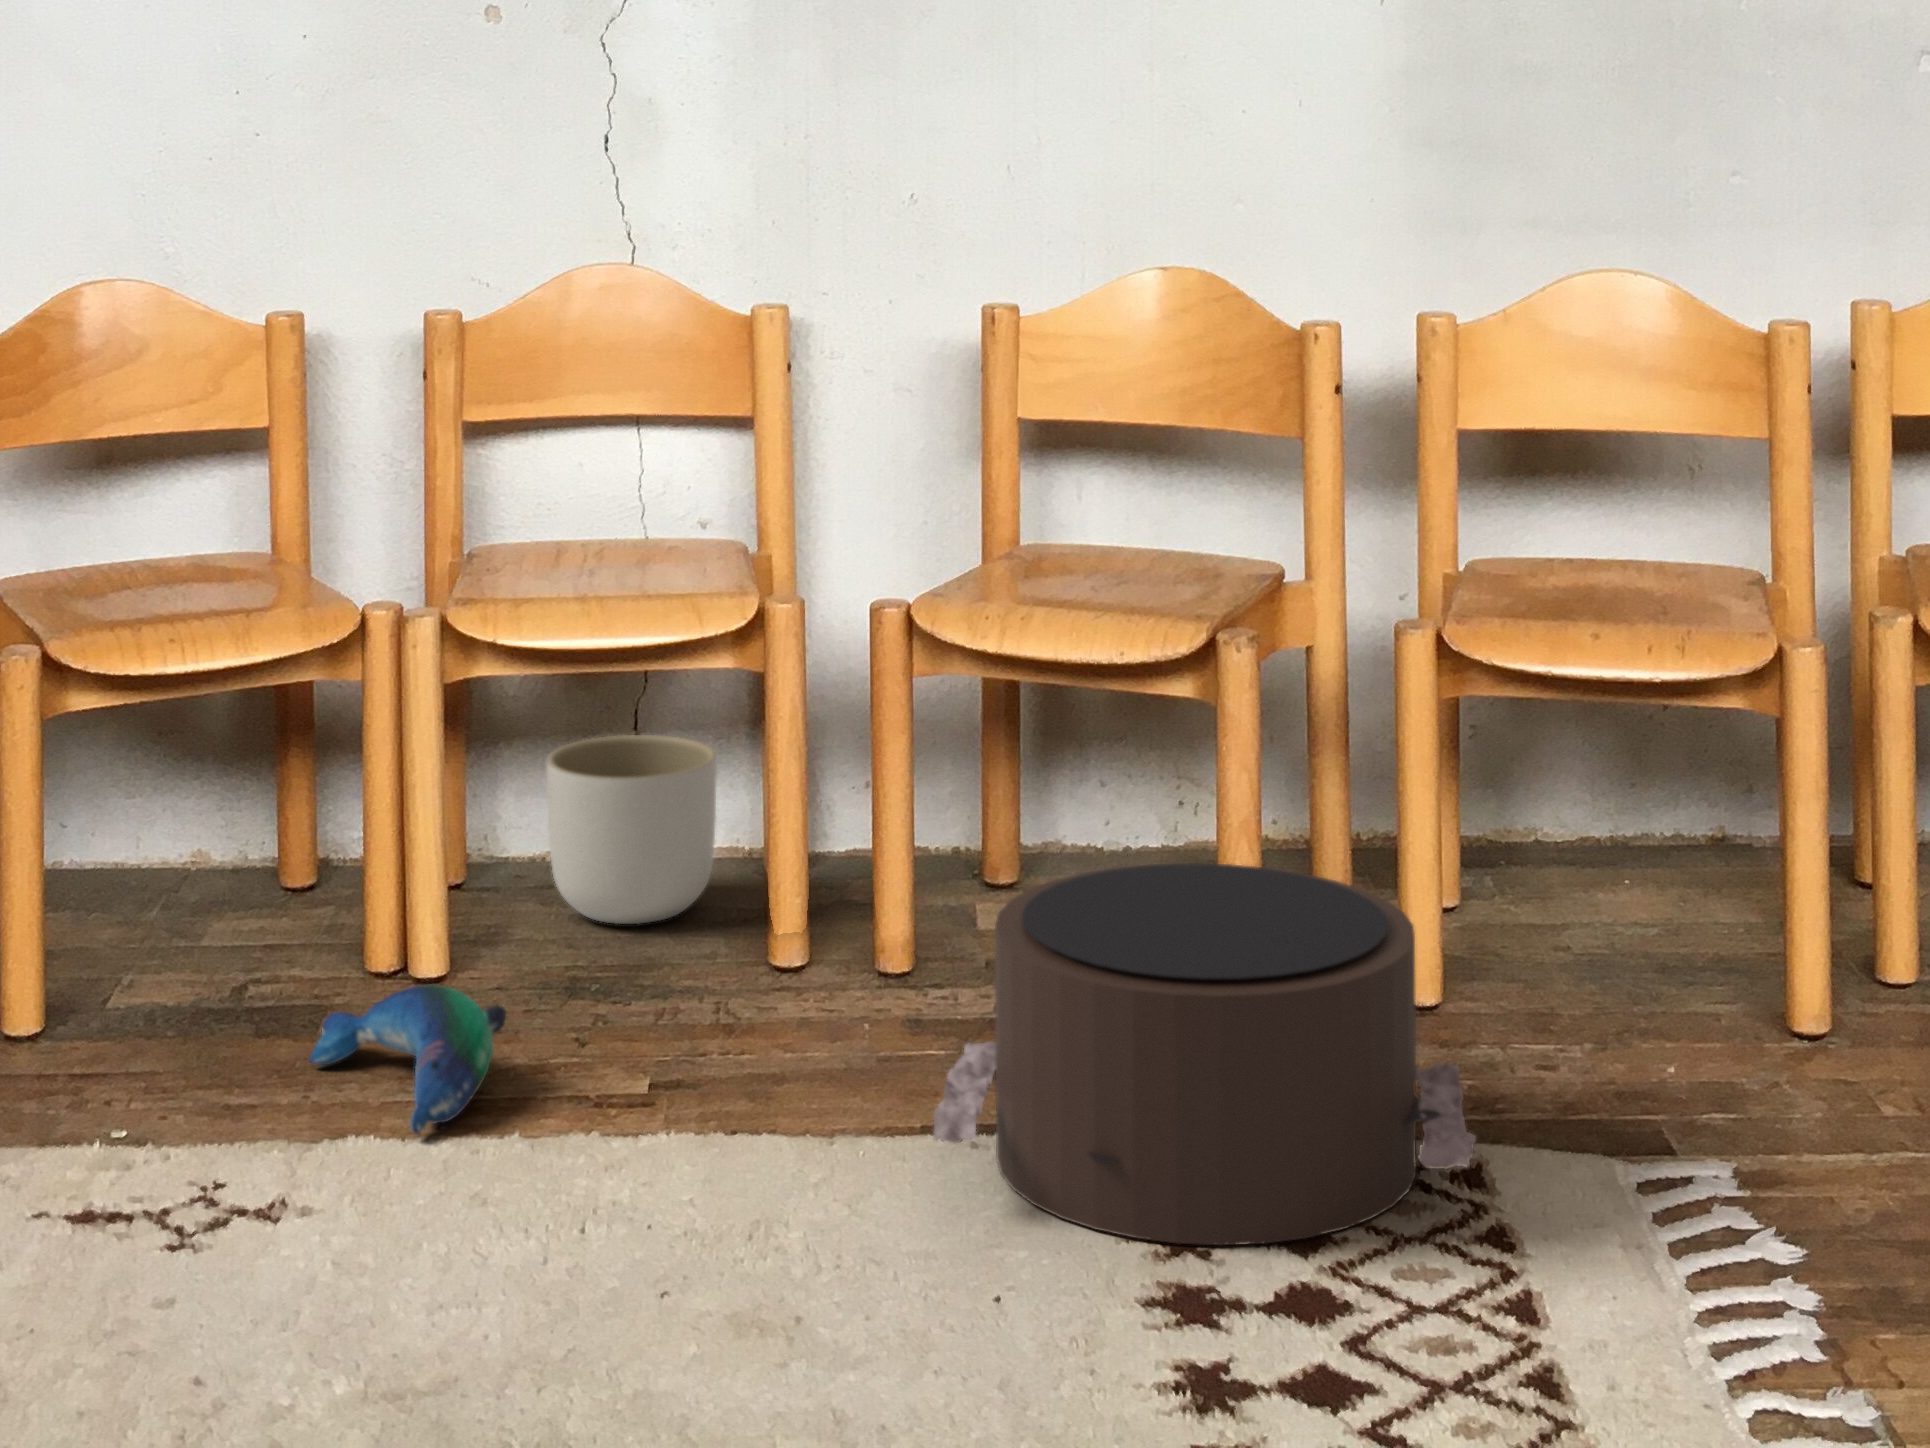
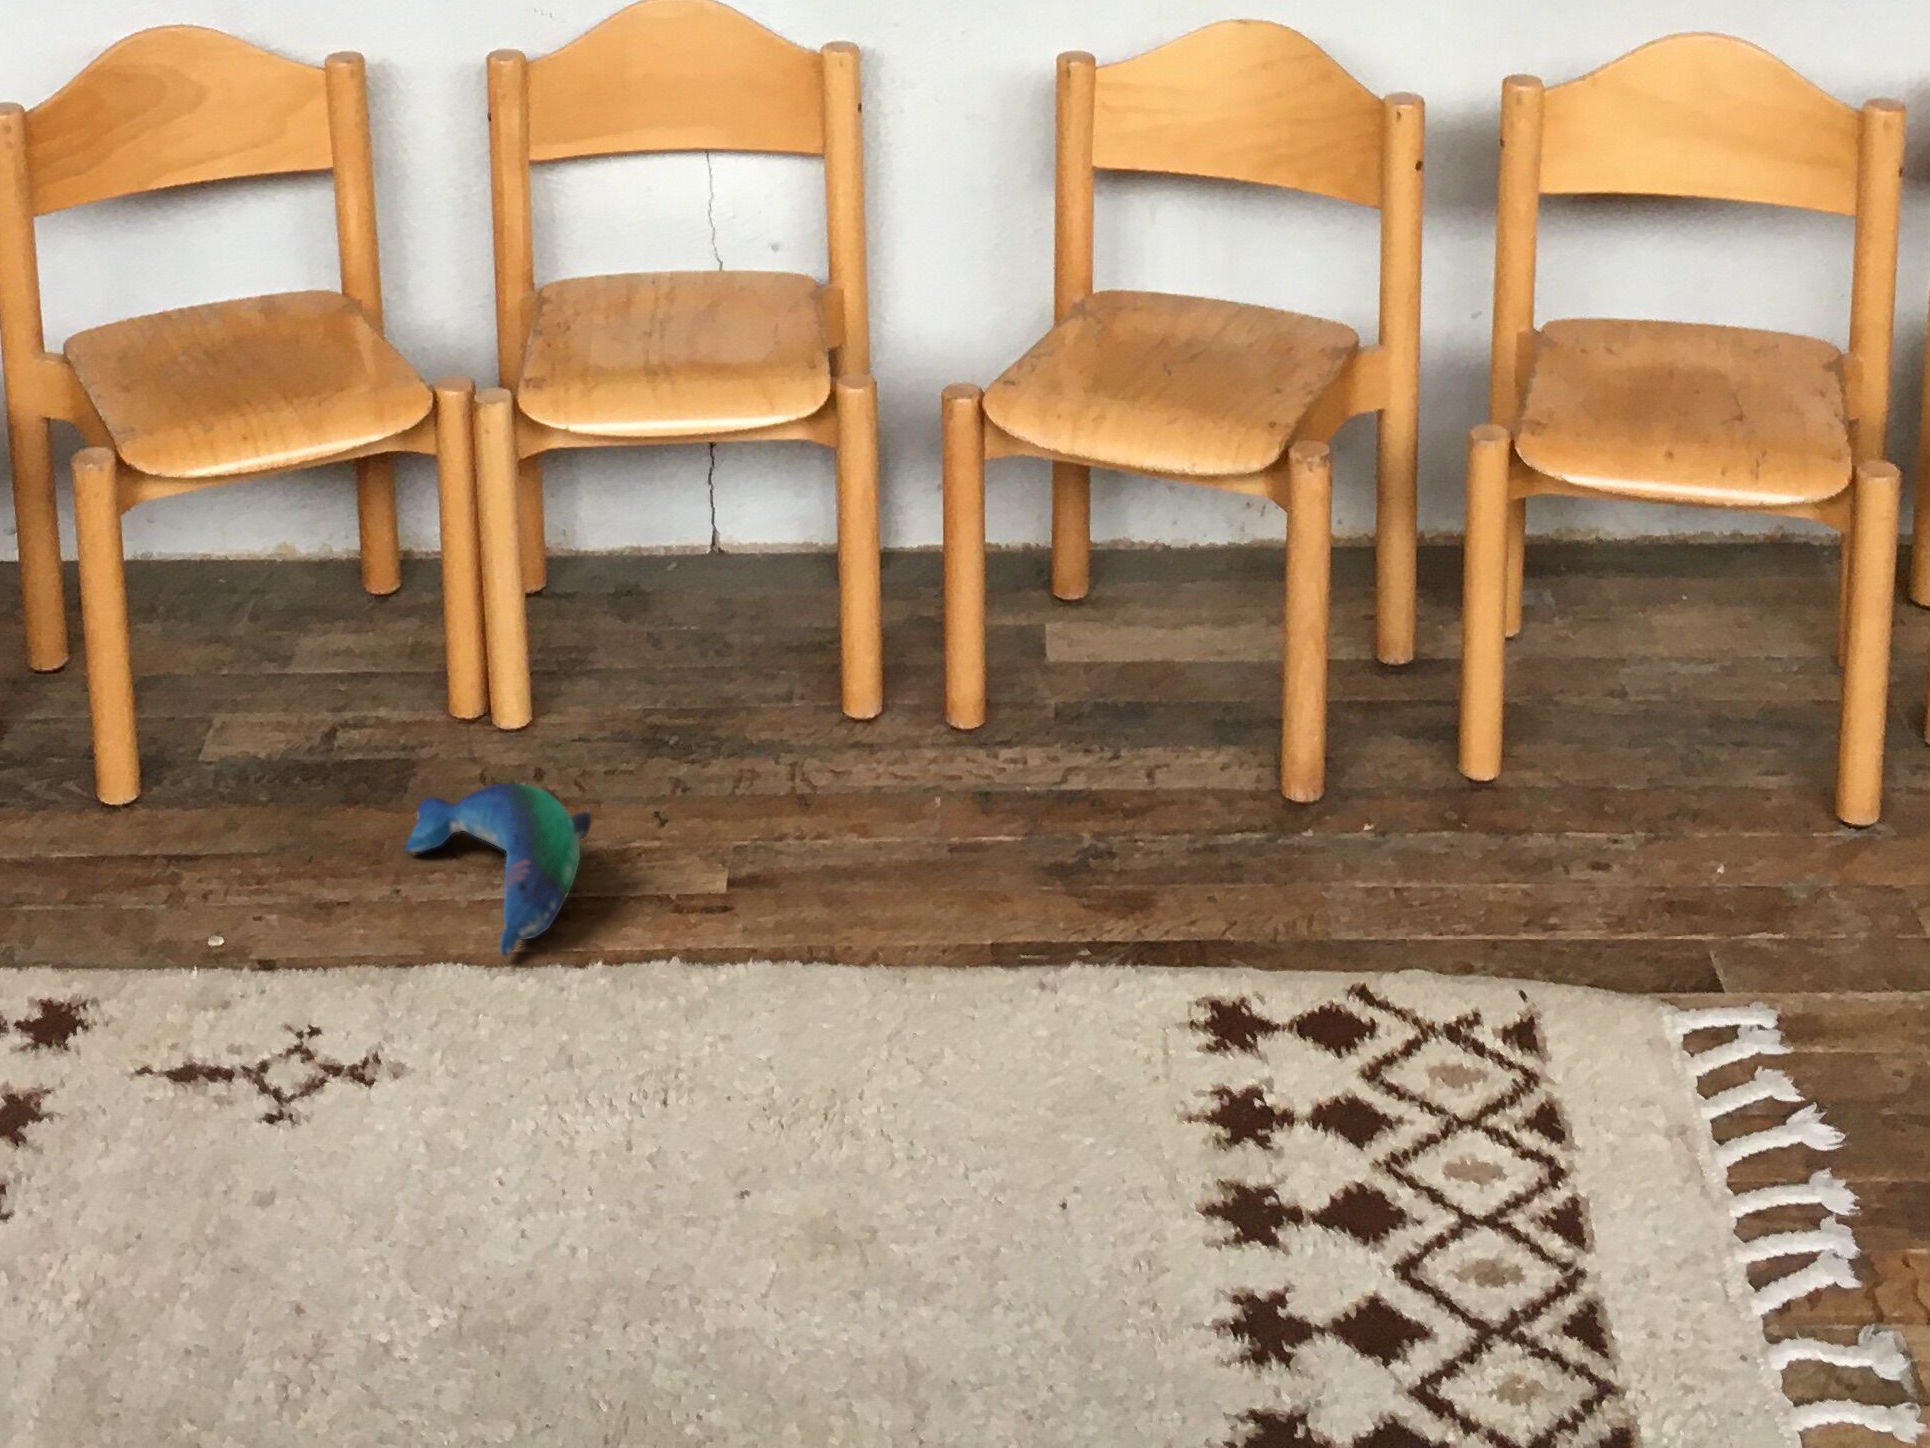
planter: present [547,735,717,924] -> none [633,460,798,652]
pouf: present [933,863,1476,1245] -> none [1001,692,1531,1122]

